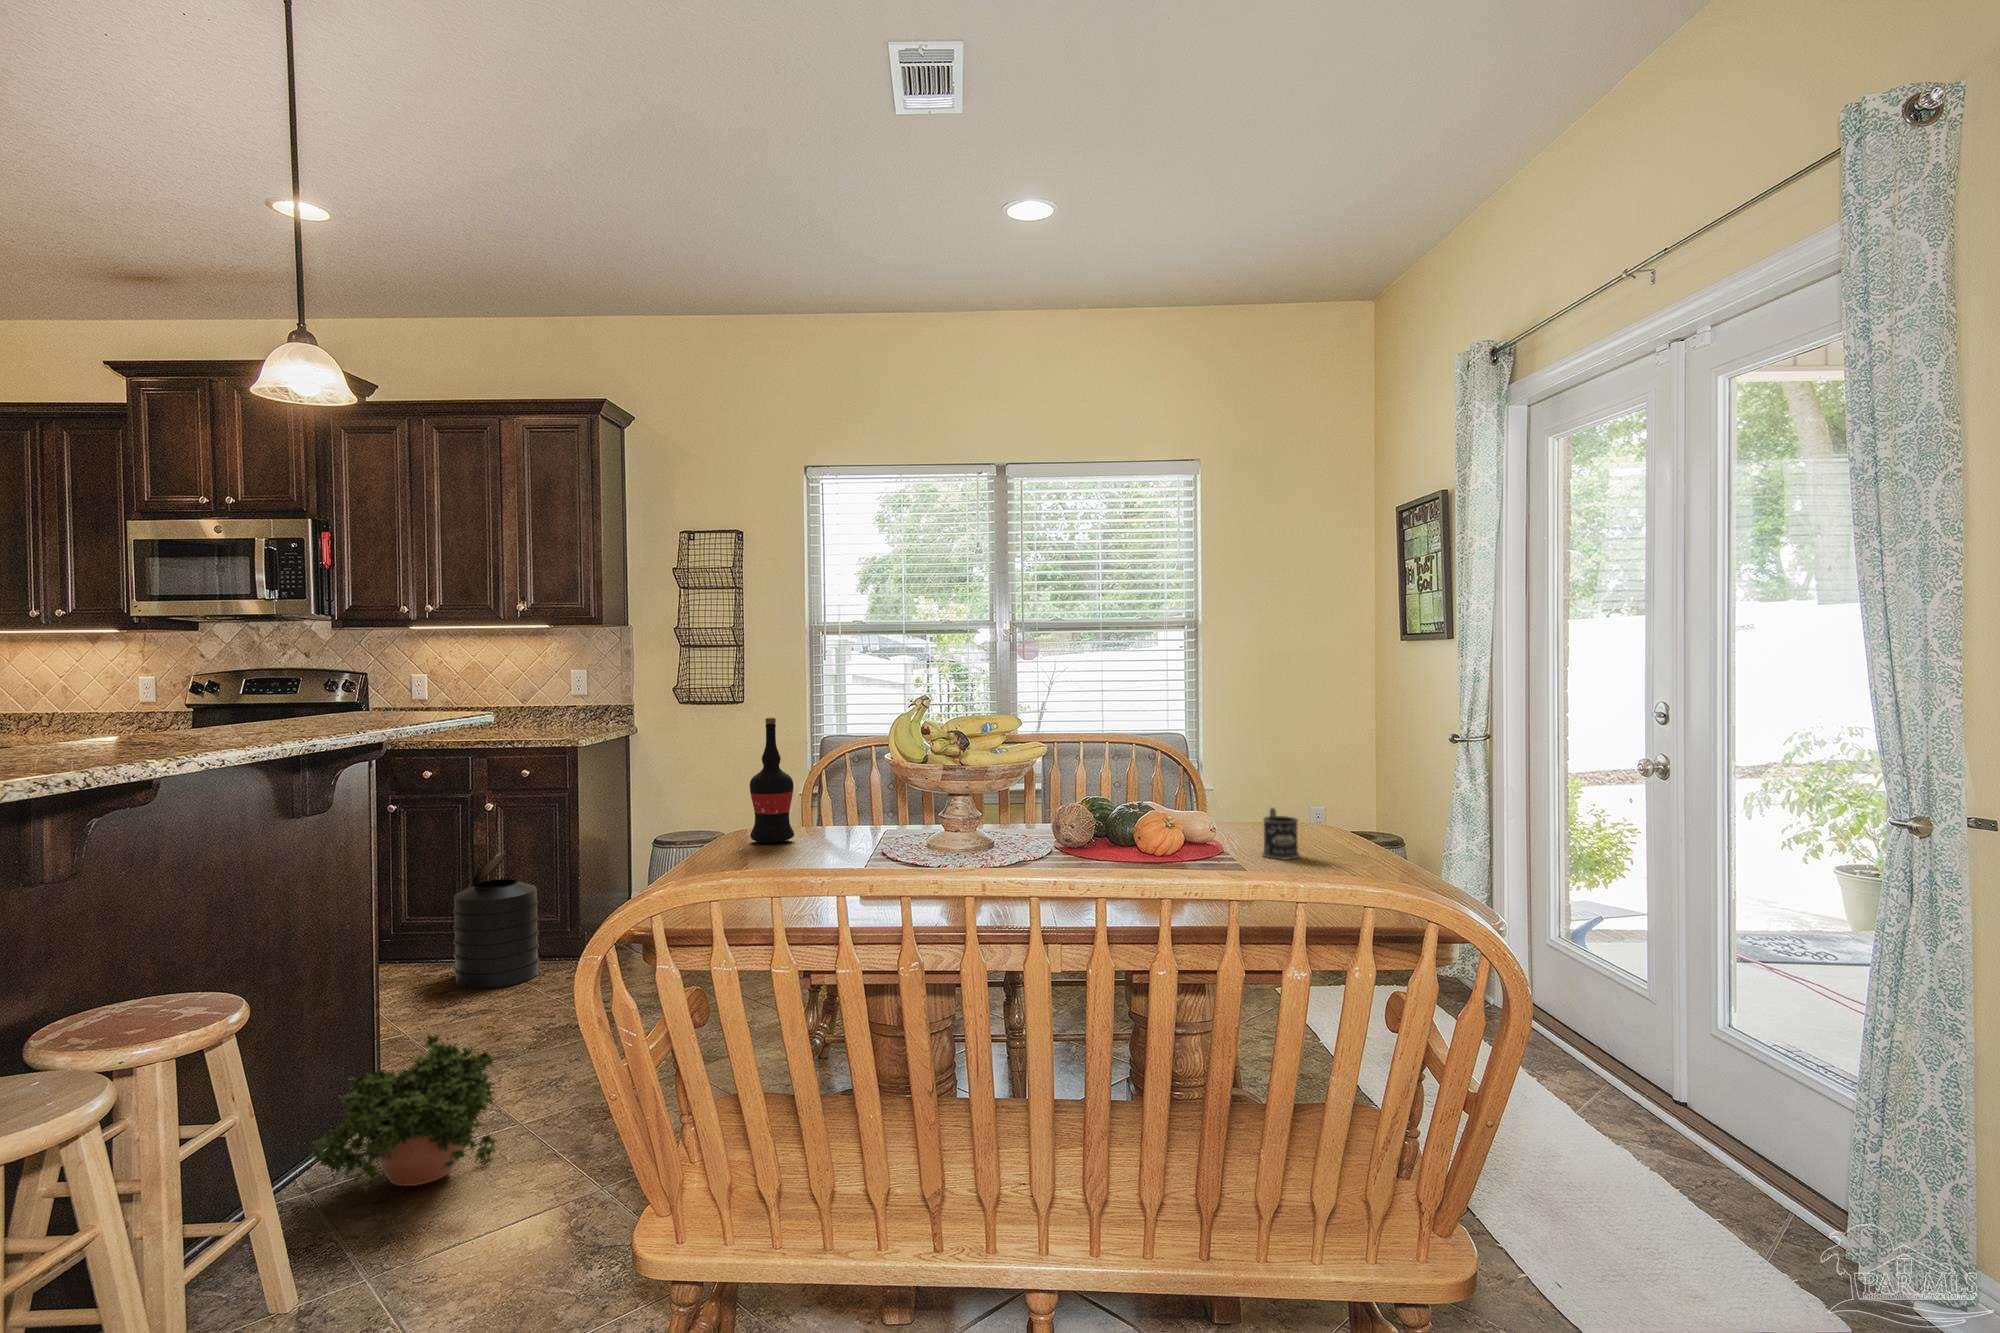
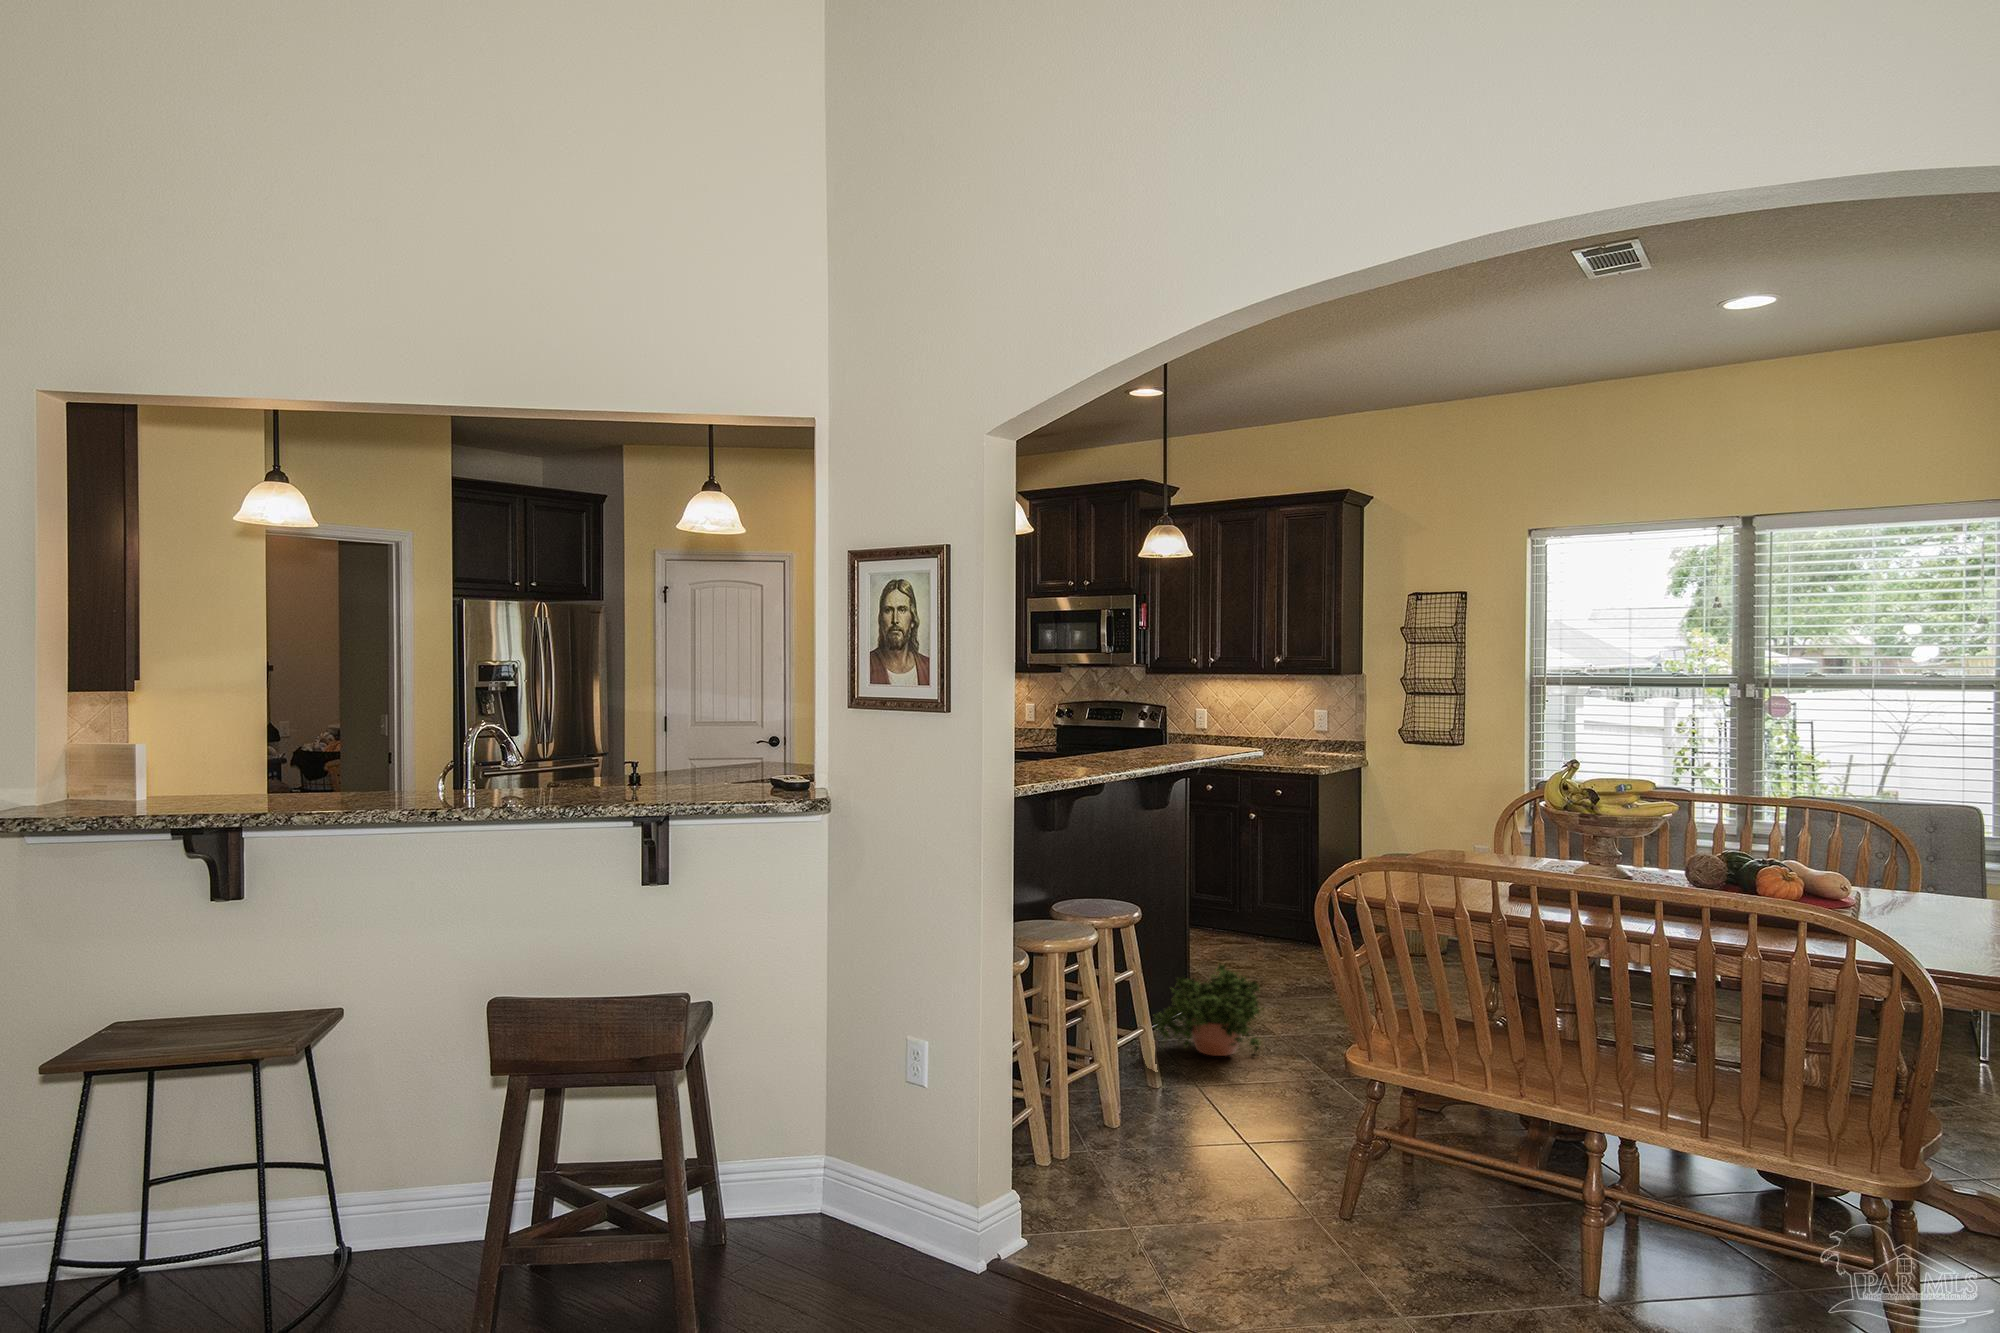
wine bottle: present [750,718,794,843] -> none [1442,766,1476,859]
mug: present [1262,808,1299,860] -> none [1896,878,1938,924]
trash can: present [453,852,539,989] -> none [1225,853,1286,957]

